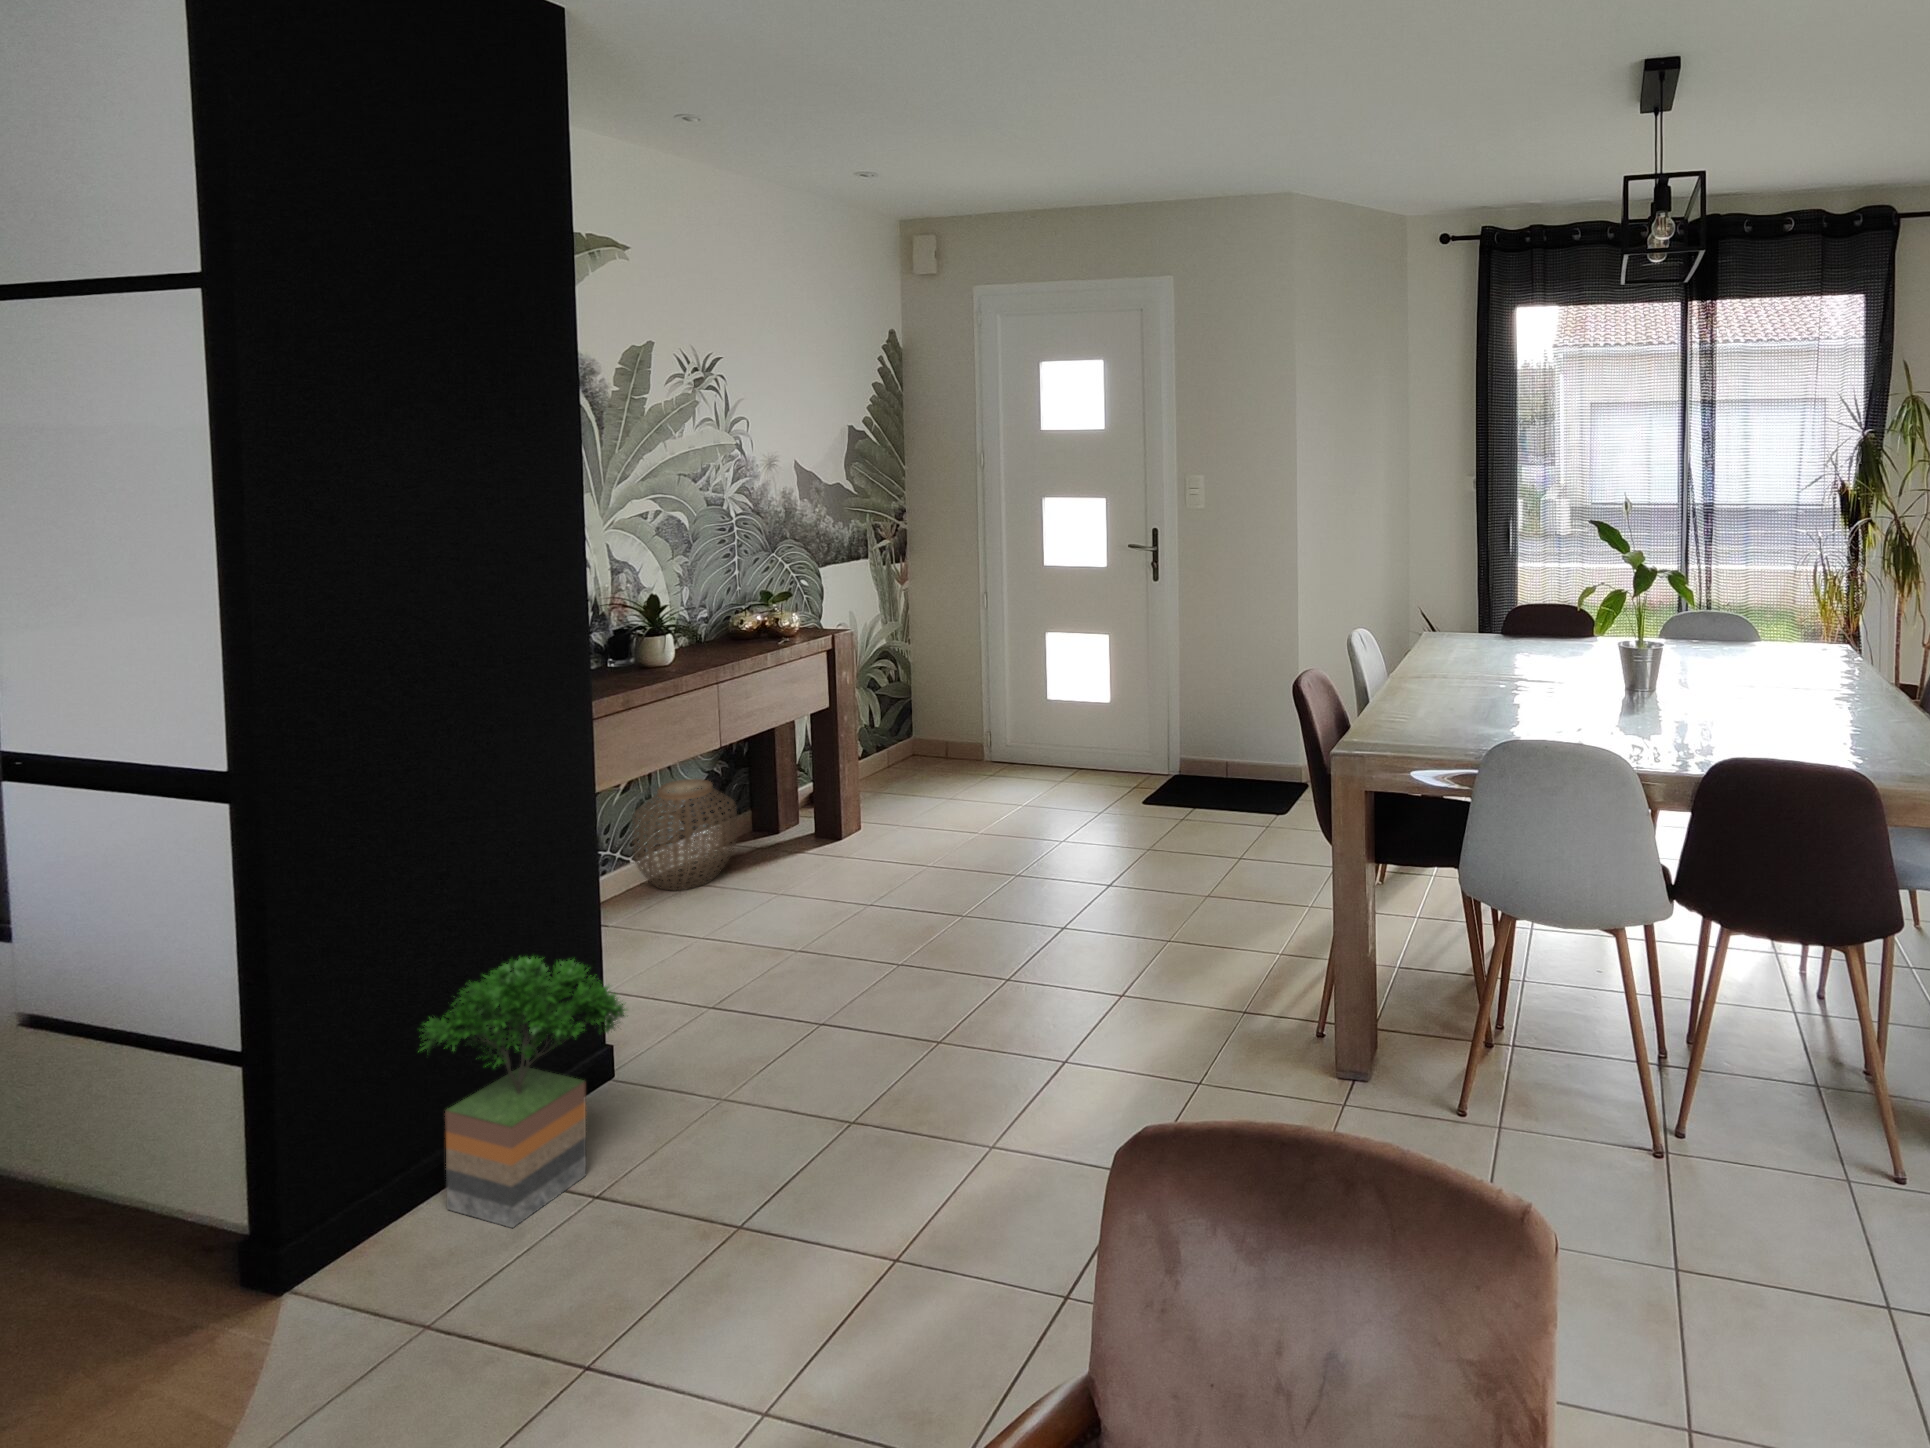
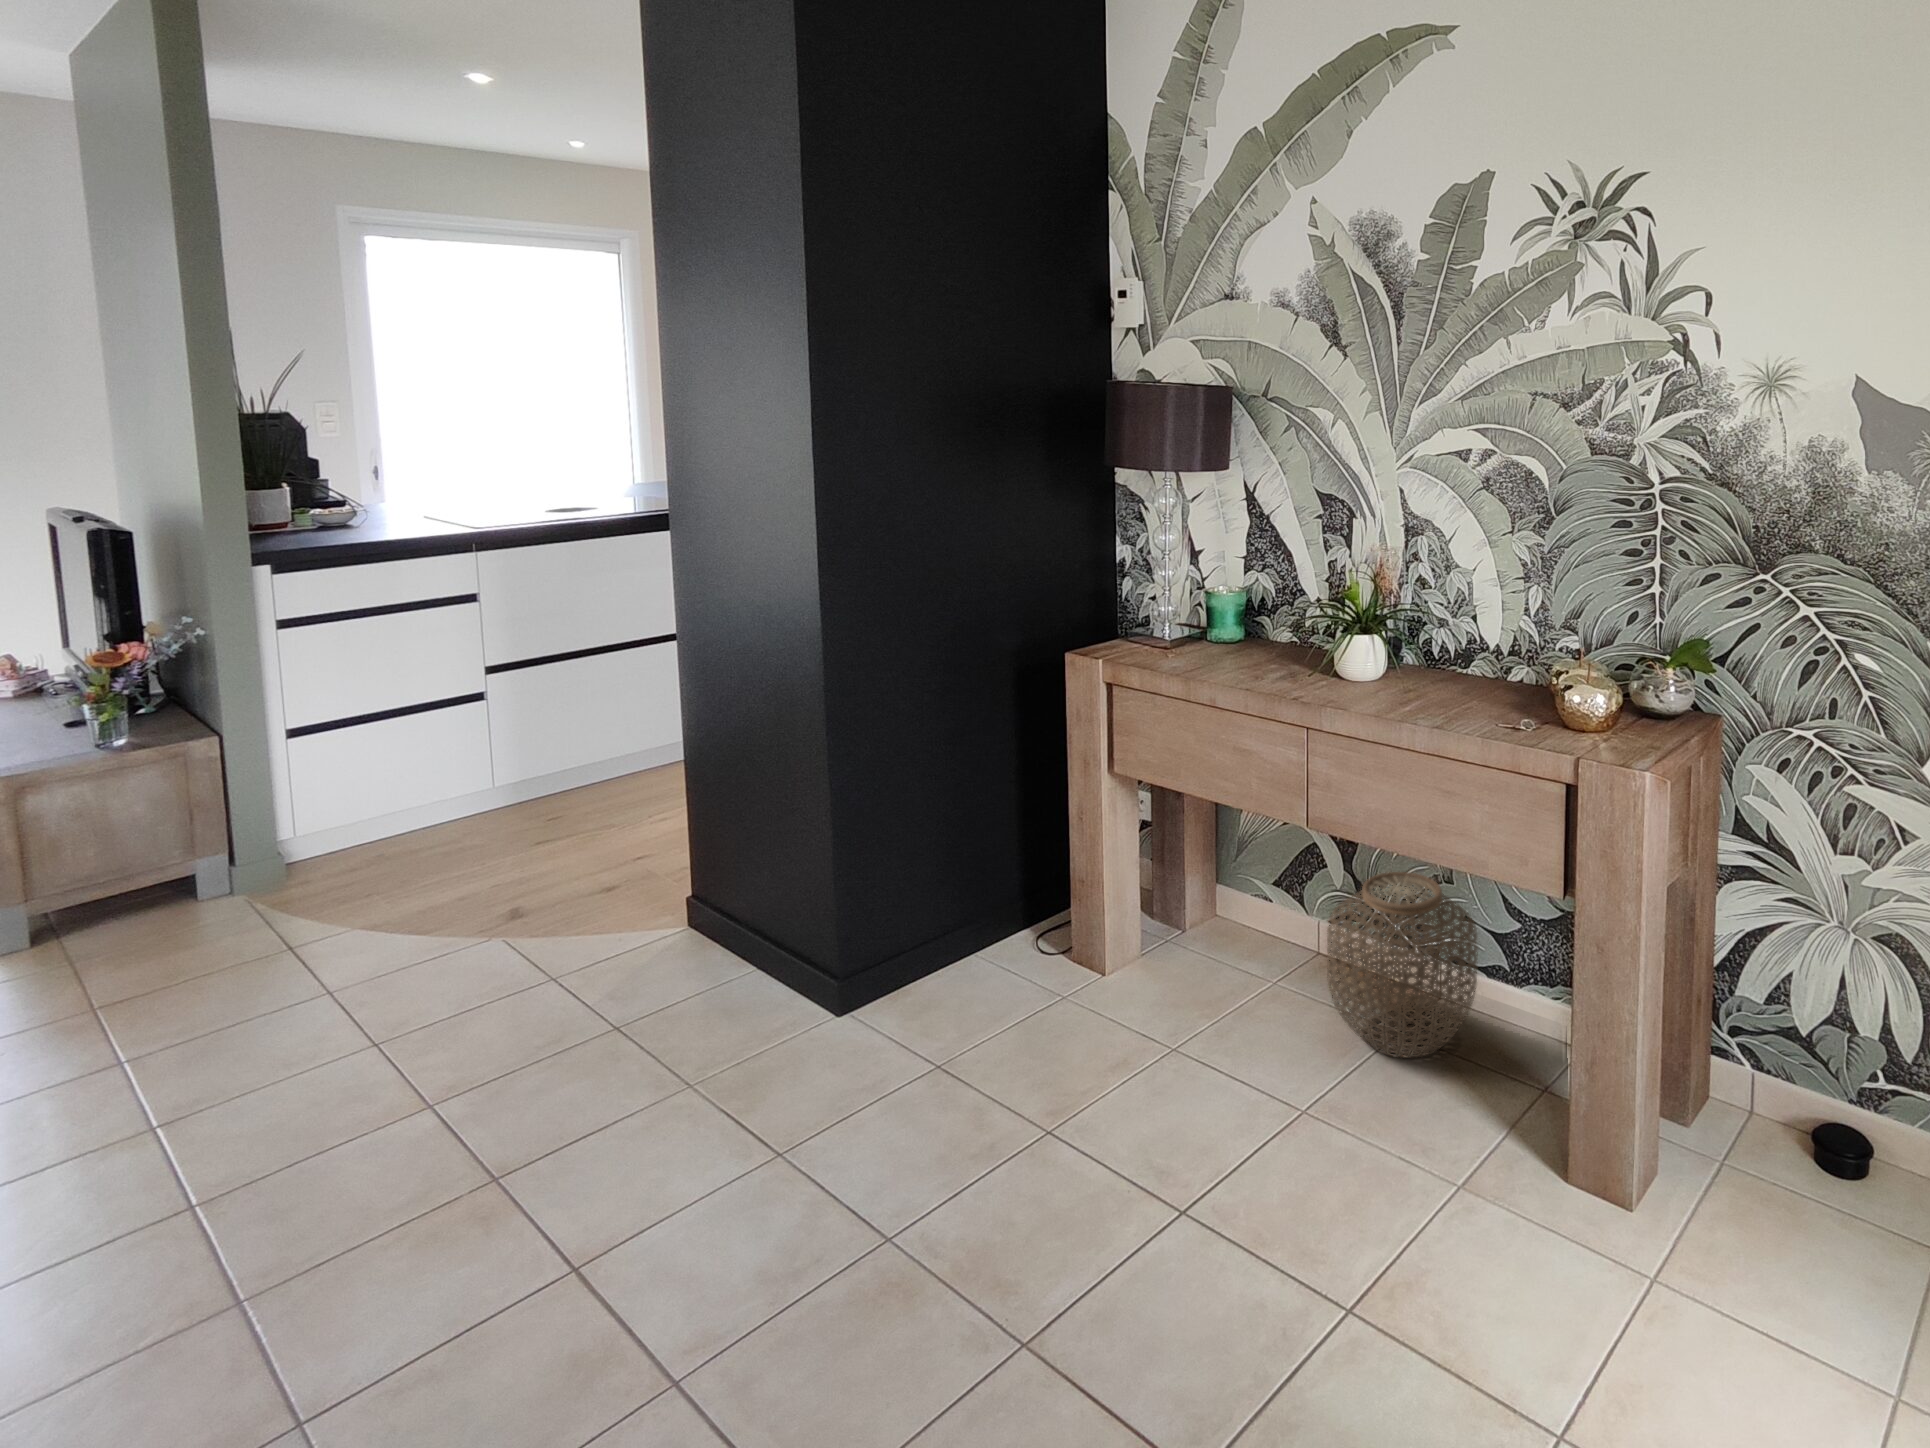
potted tree: present [418,956,626,1228] -> none [566,786,742,1024]

